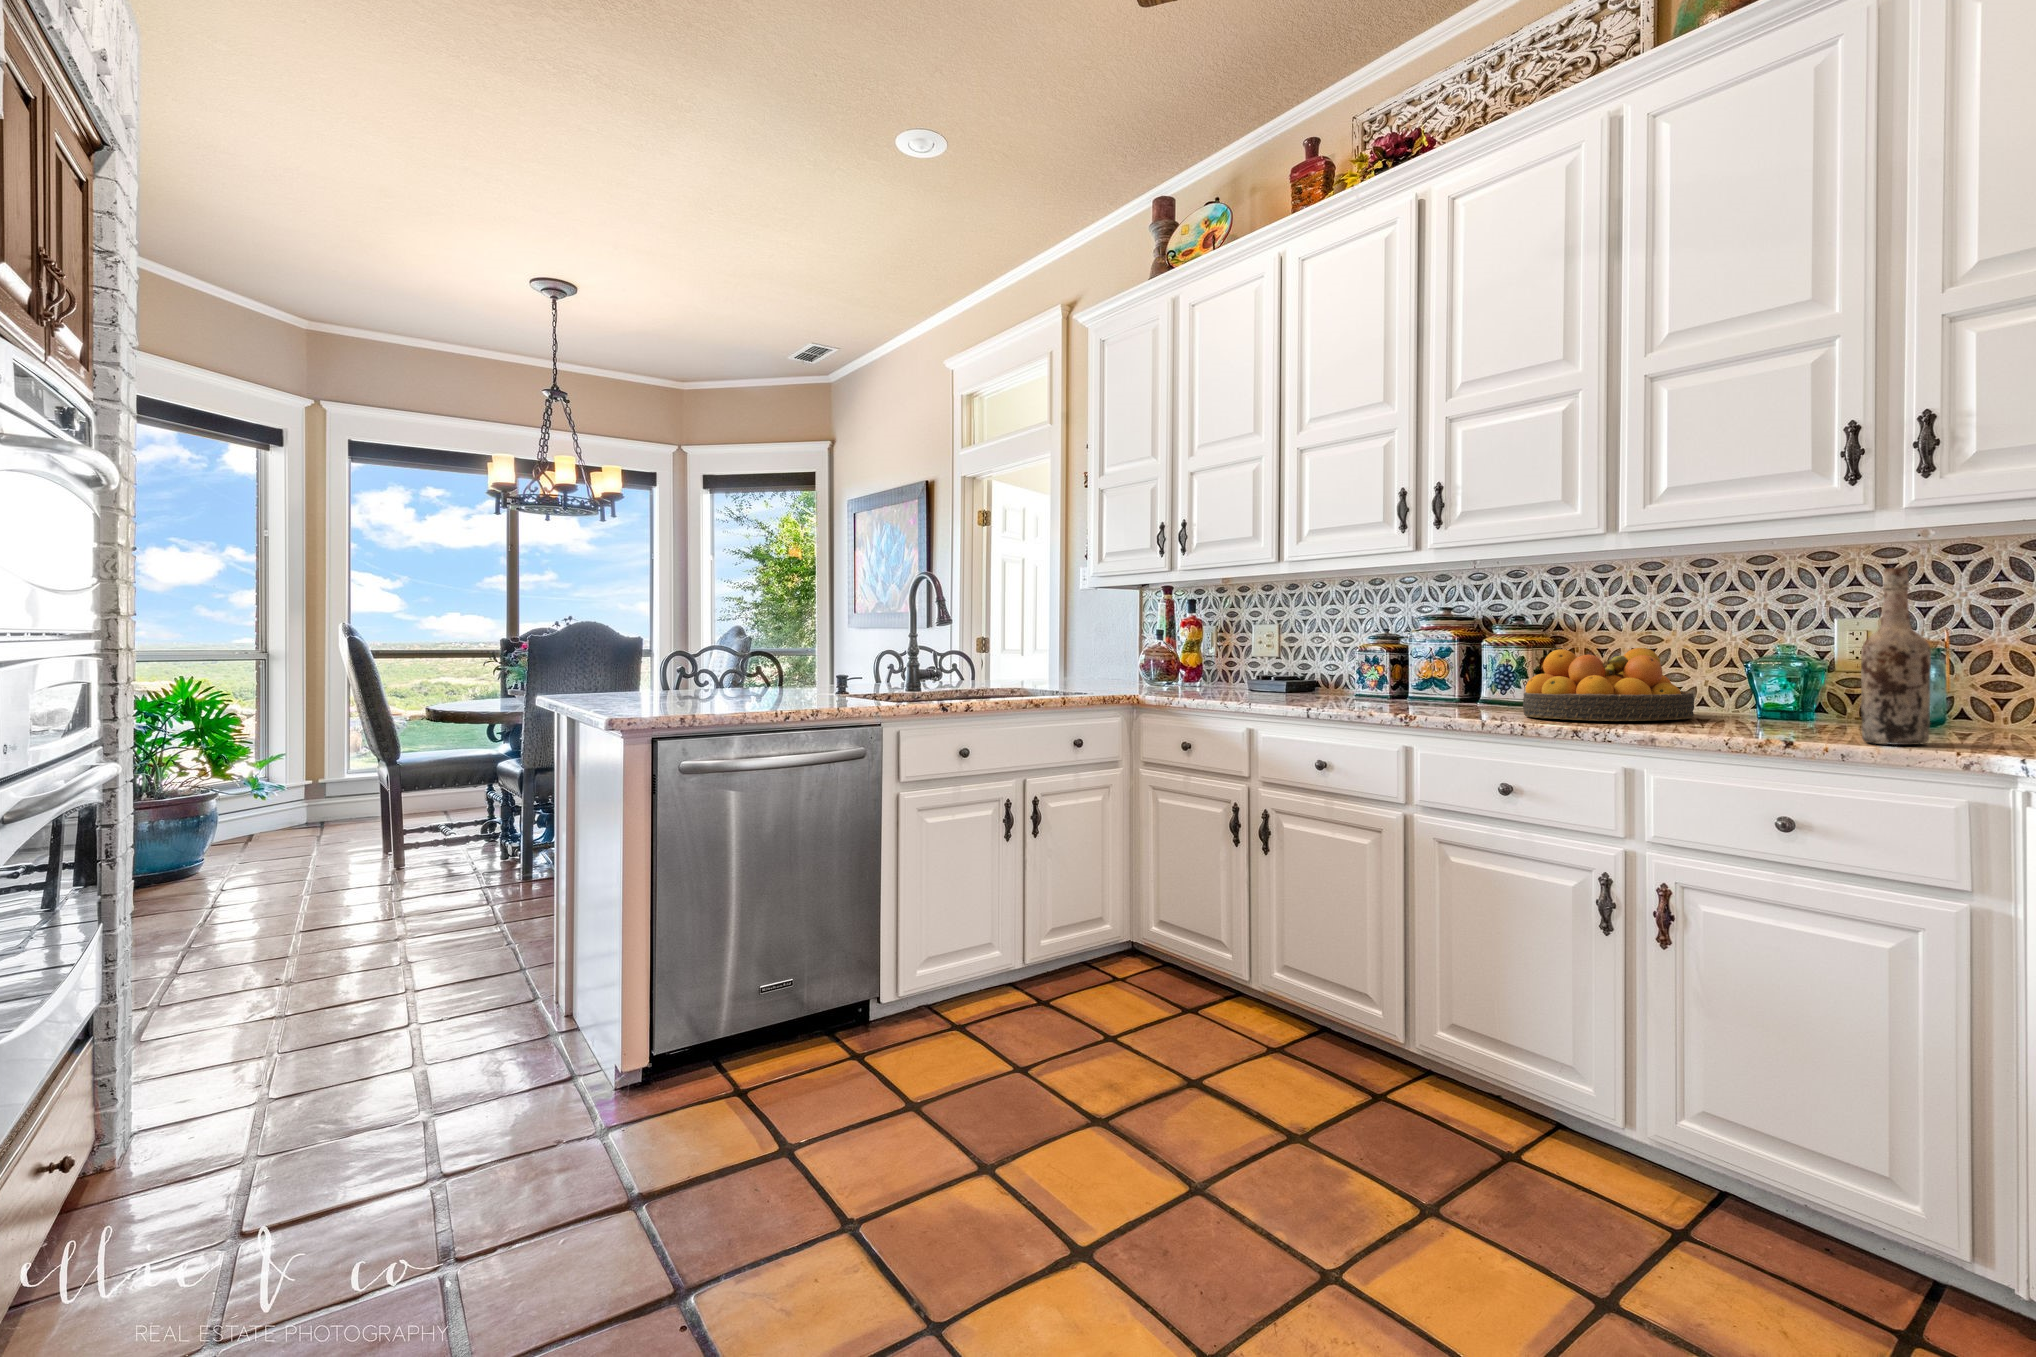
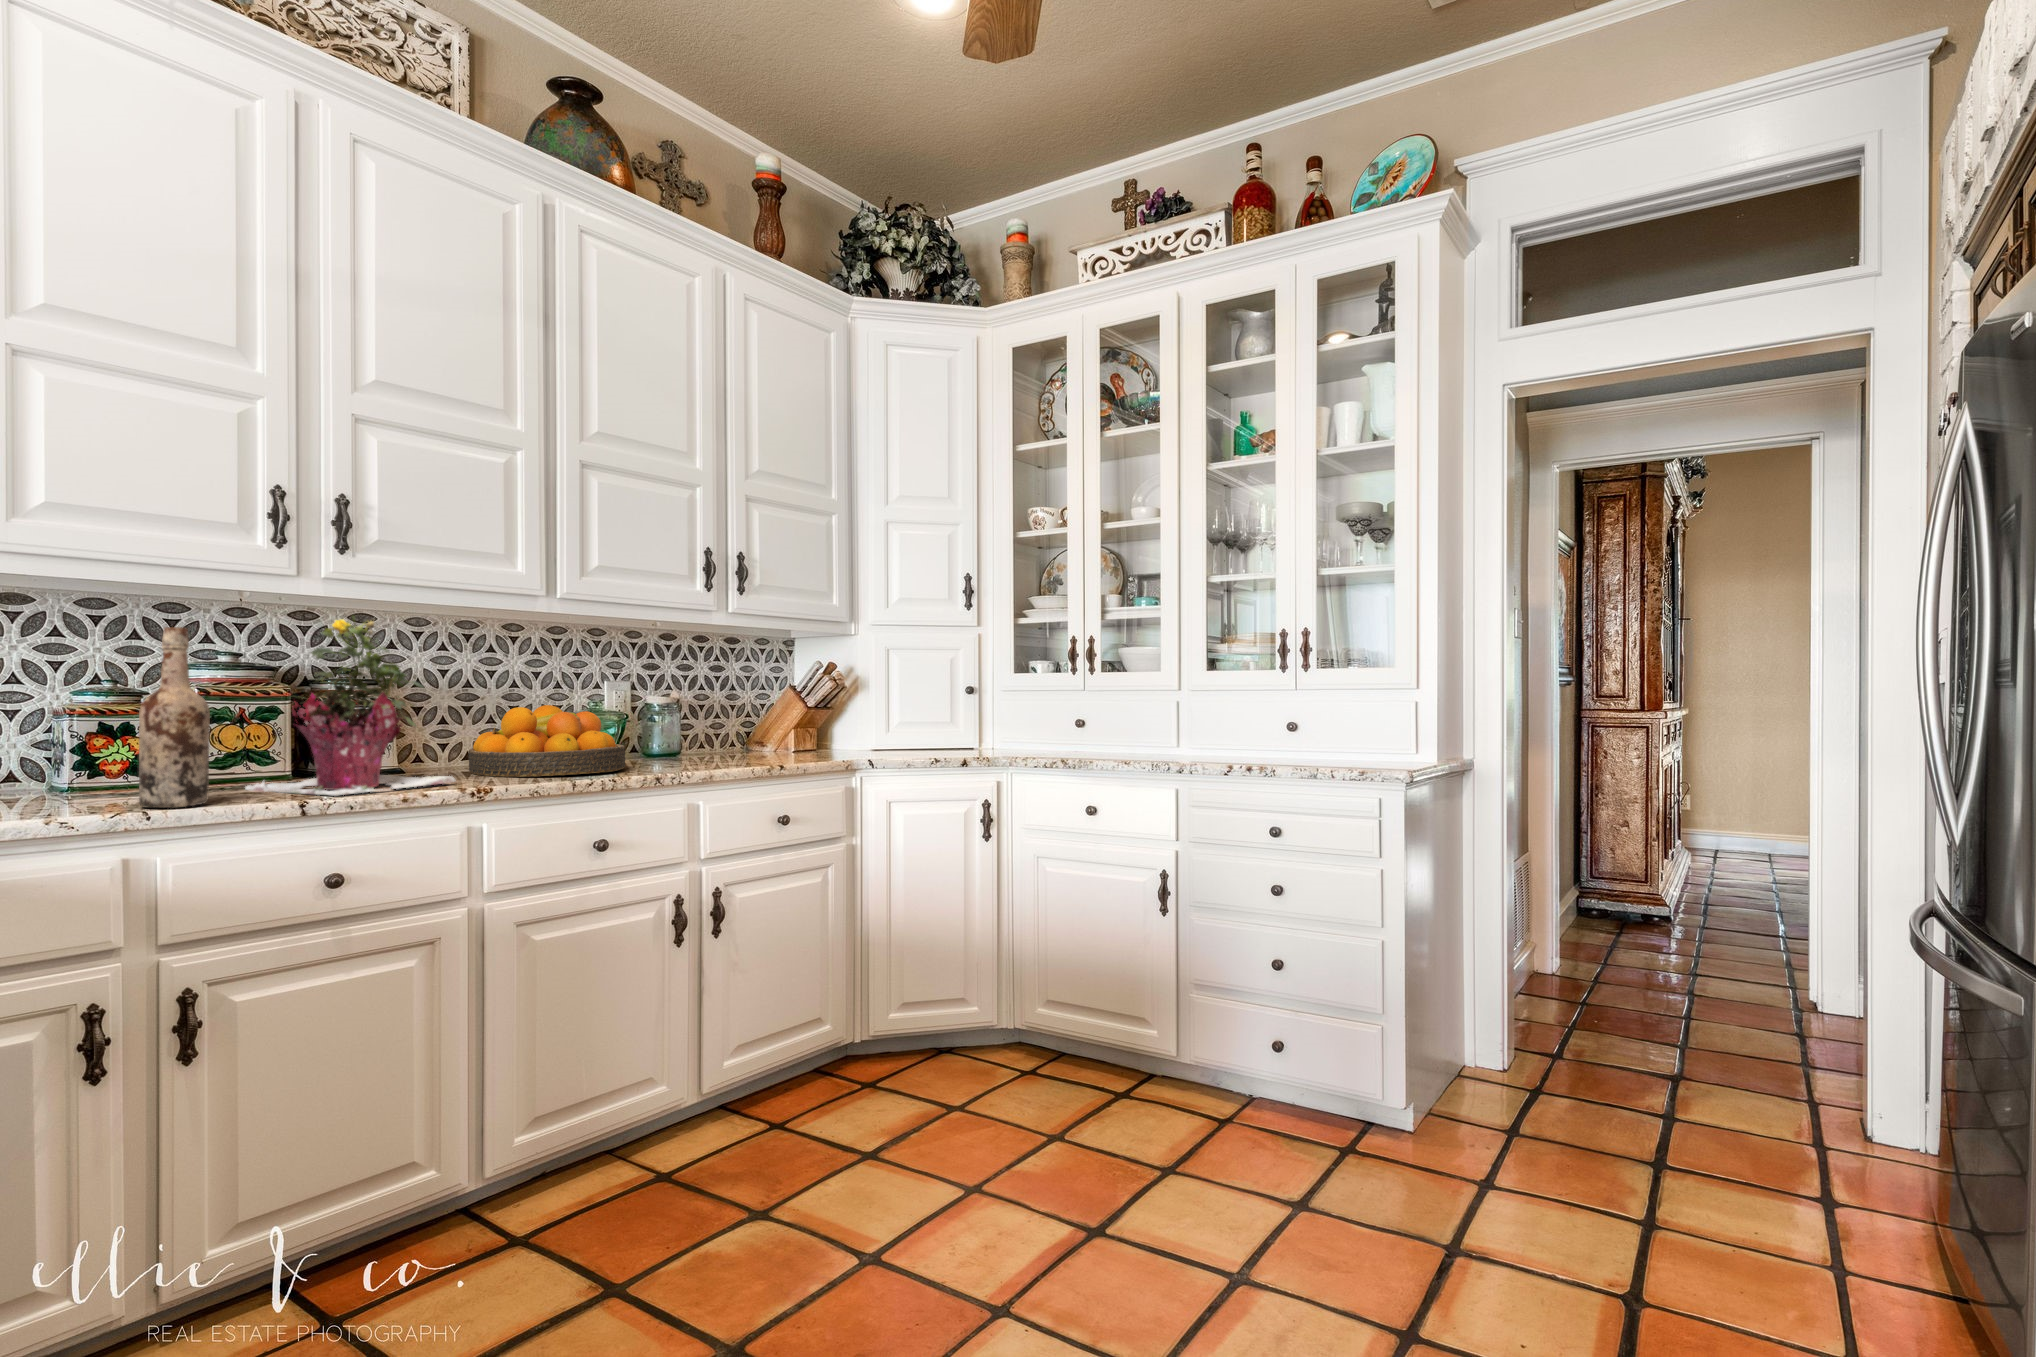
wine bottle: present [1861,567,1931,745] -> present [139,627,210,808]
potted plant: none [1346,575,1484,712] -> present [245,616,455,795]

